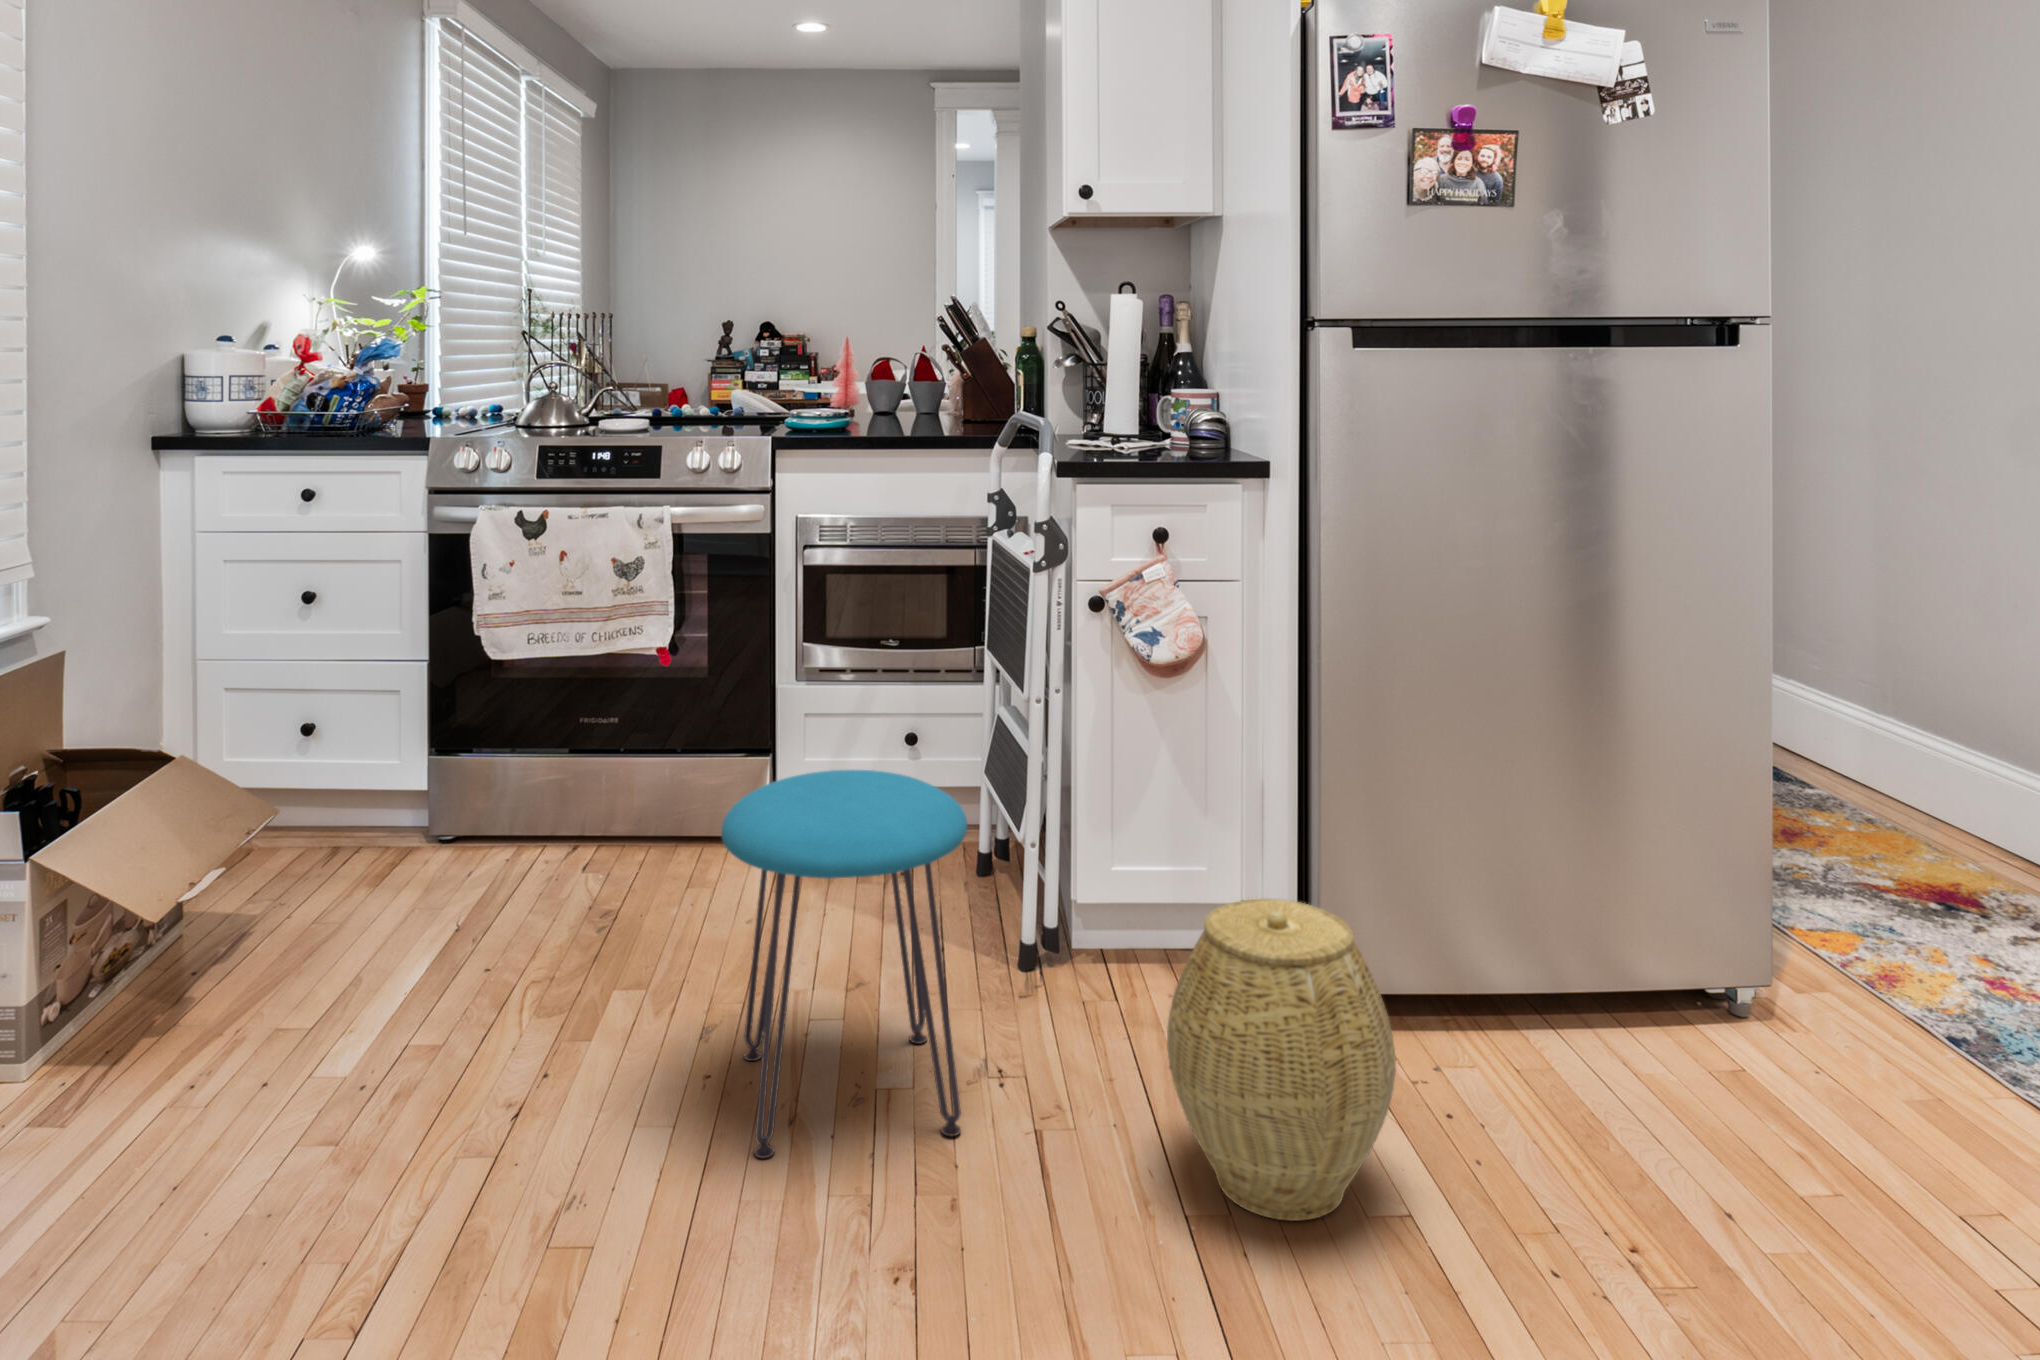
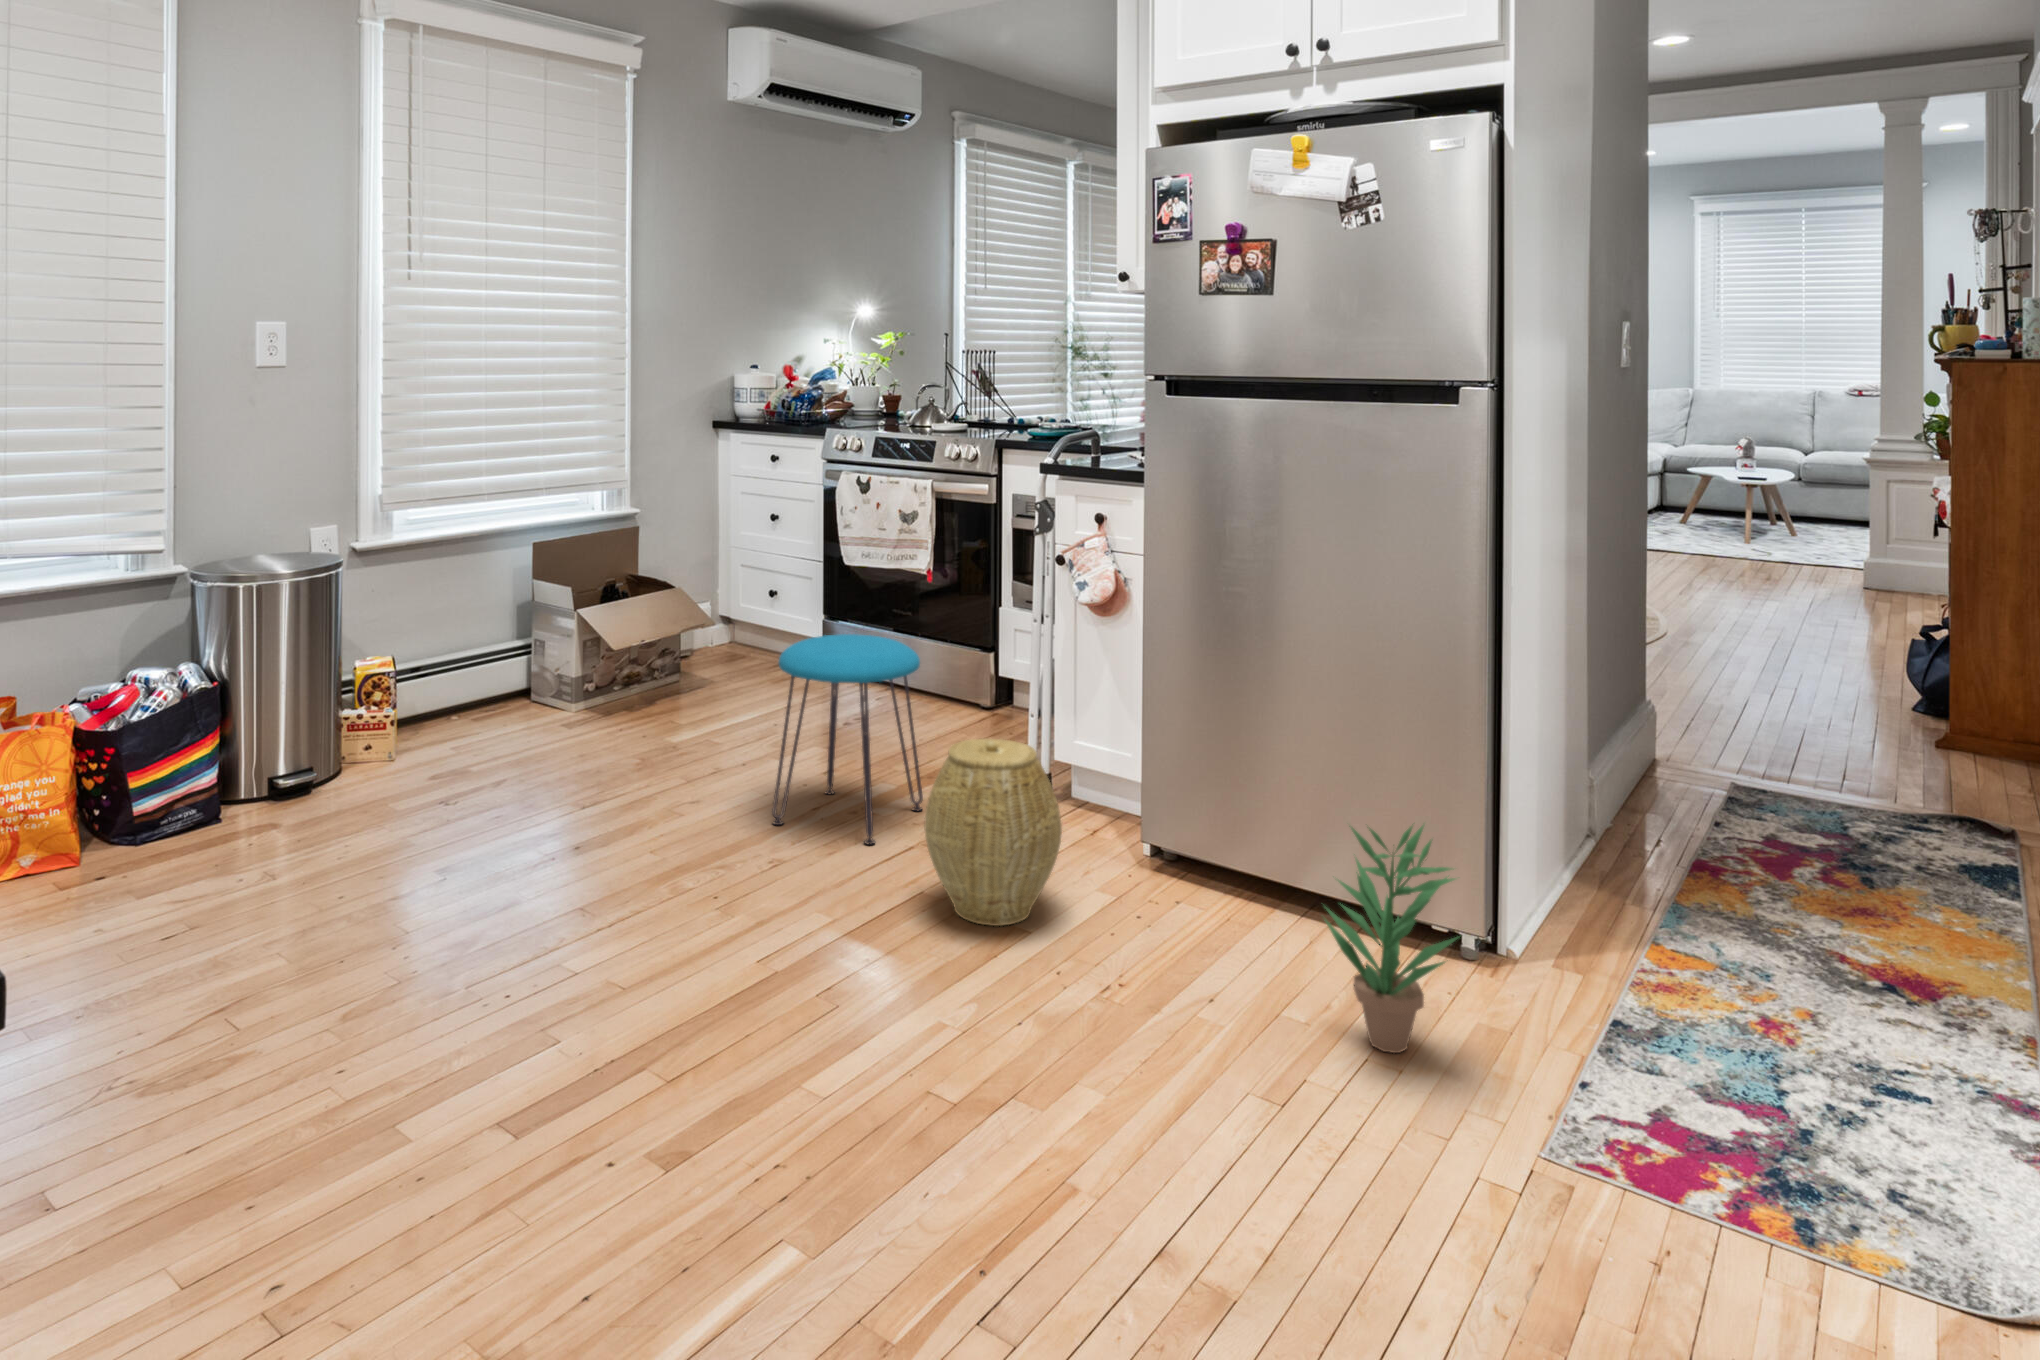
potted plant: none [1814,879,2023,1199] -> present [1326,824,1458,1053]

